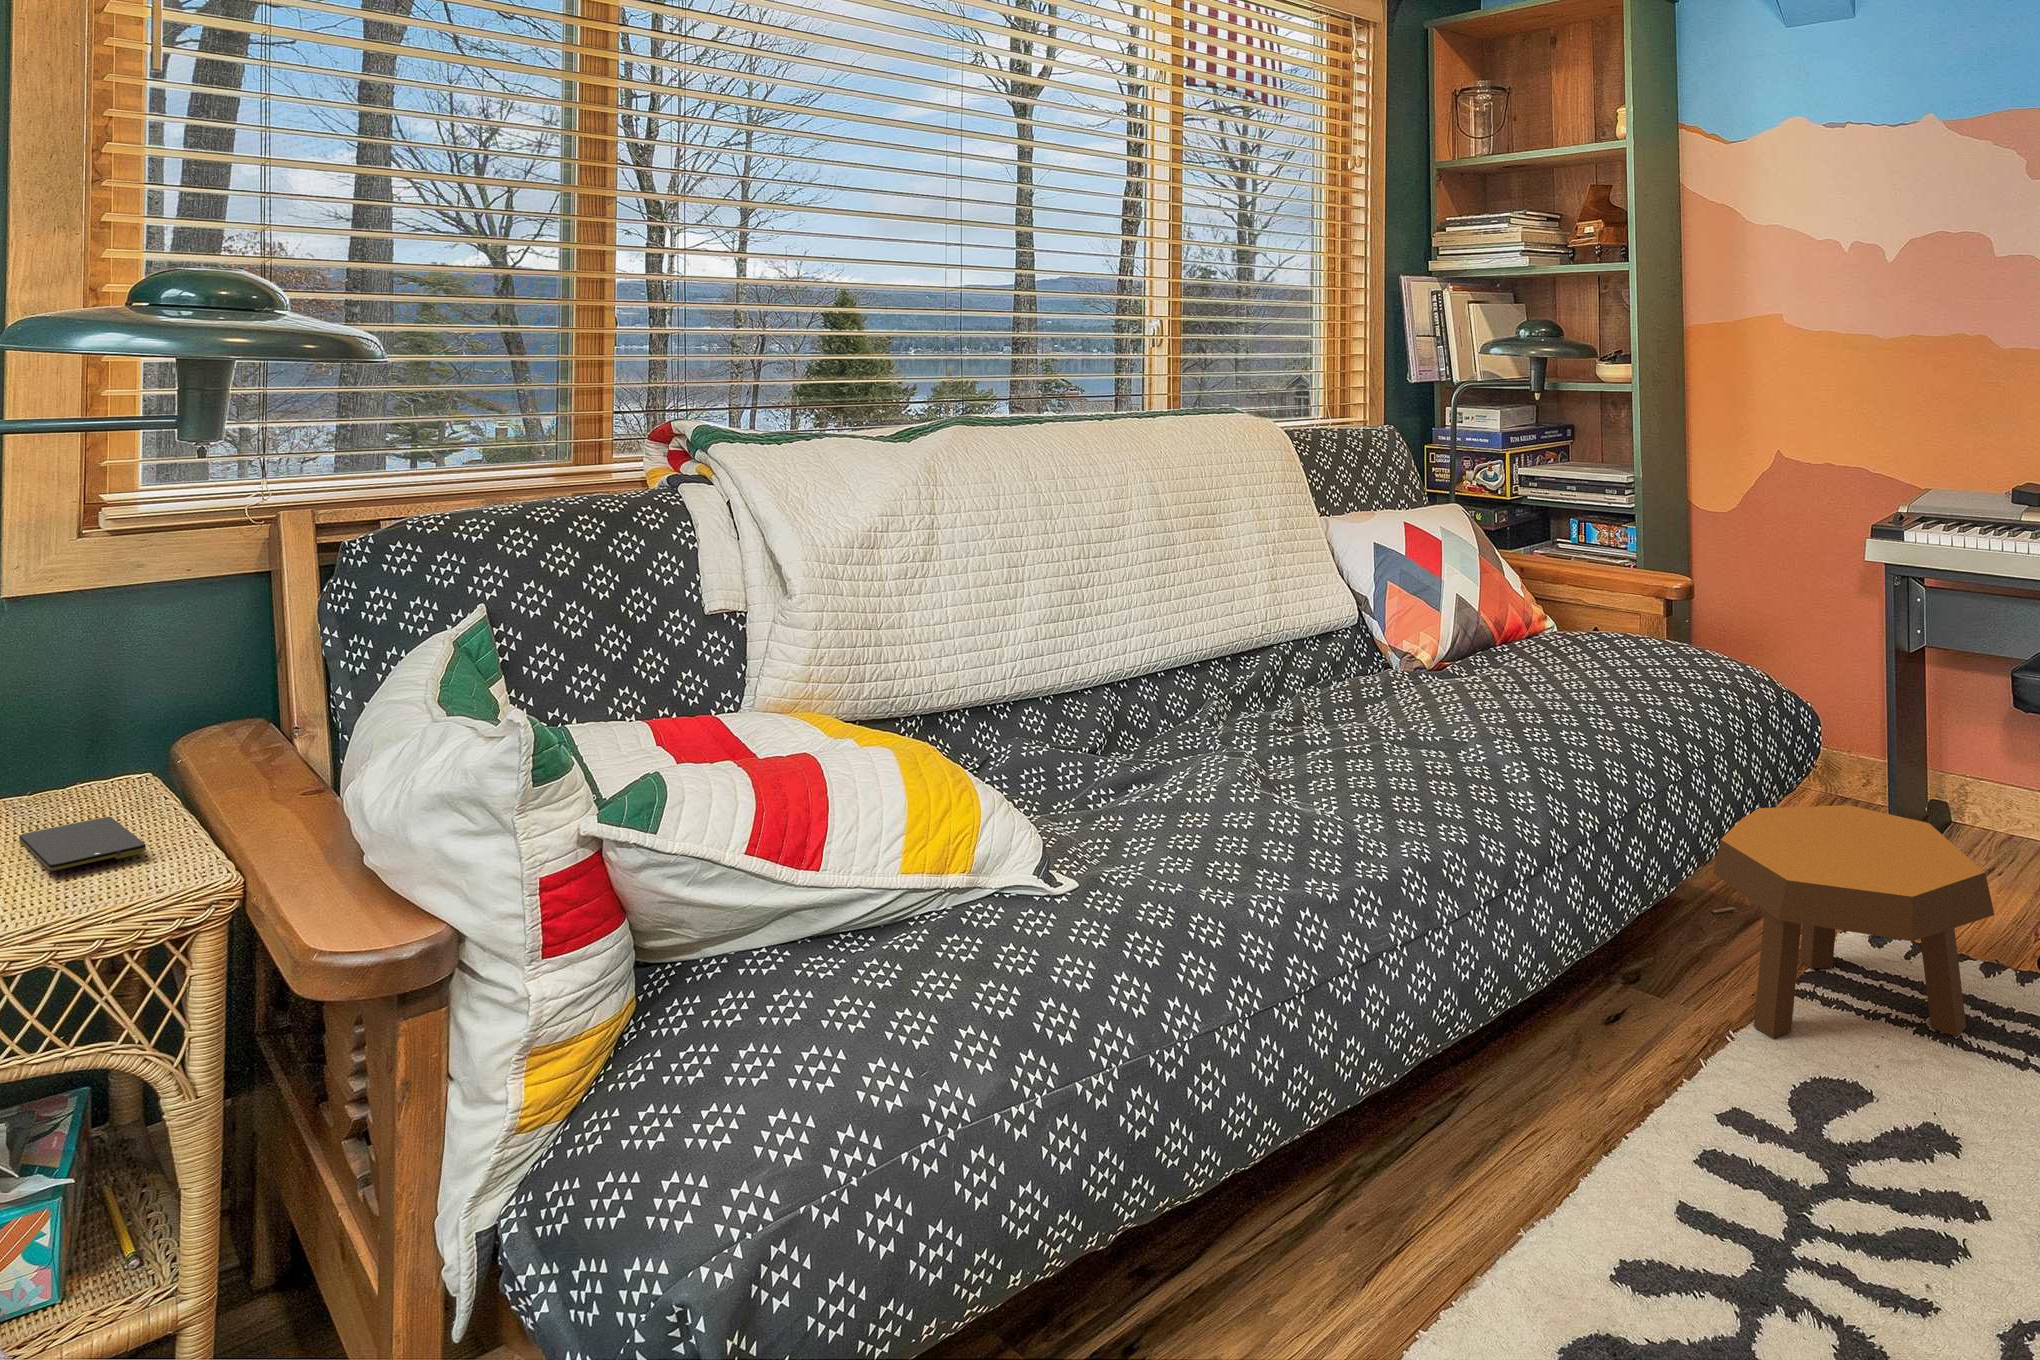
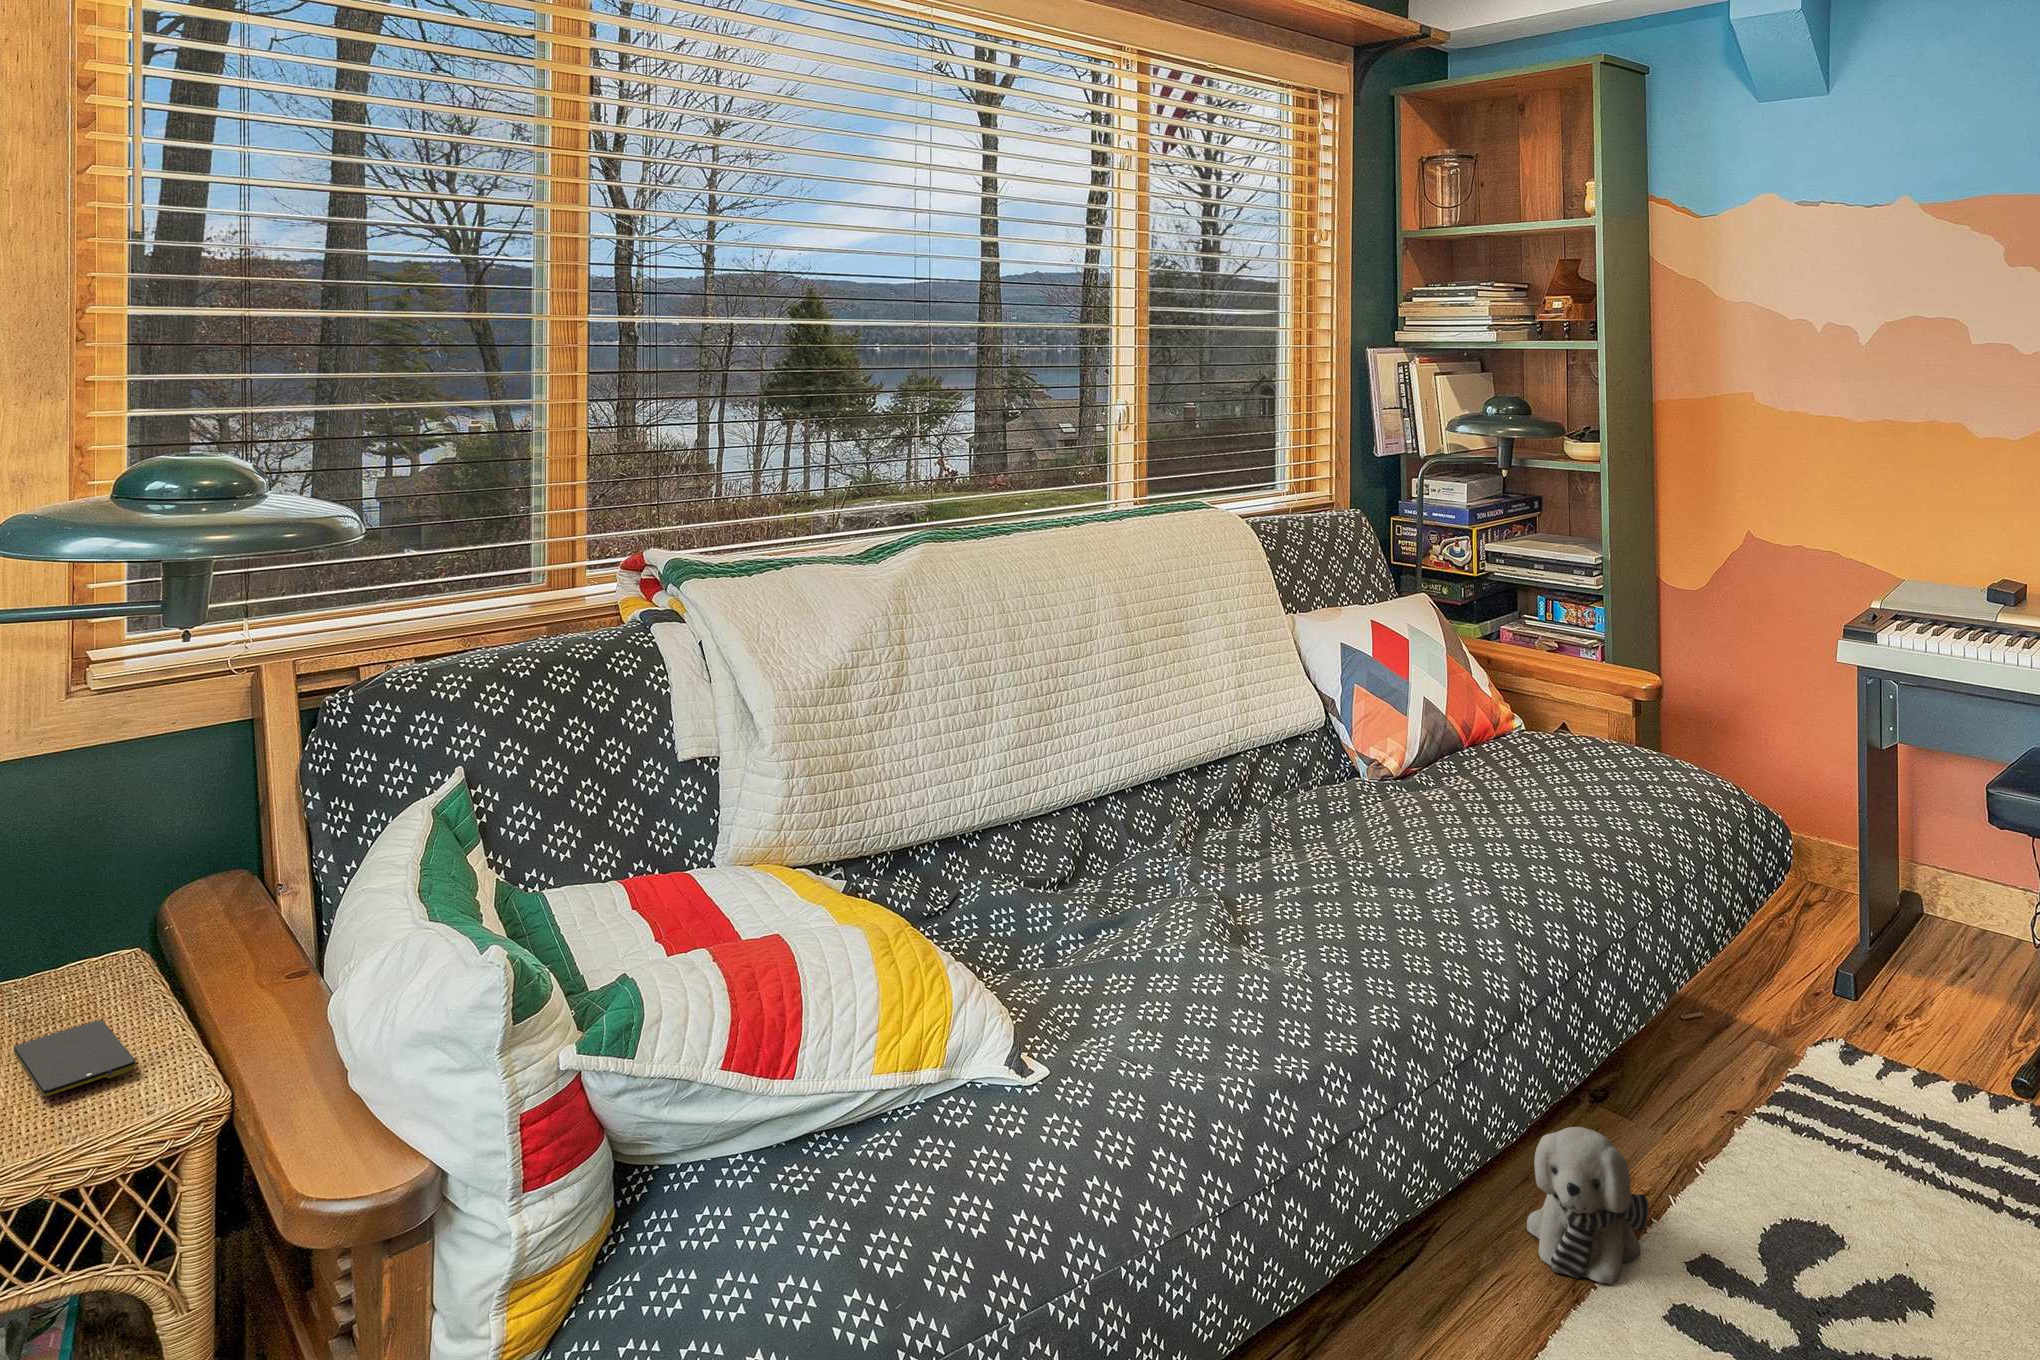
footstool: present [1713,805,1995,1038] -> none [1683,921,1969,1175]
plush toy: none [1557,978,1678,1129] -> present [1527,1127,1649,1285]

